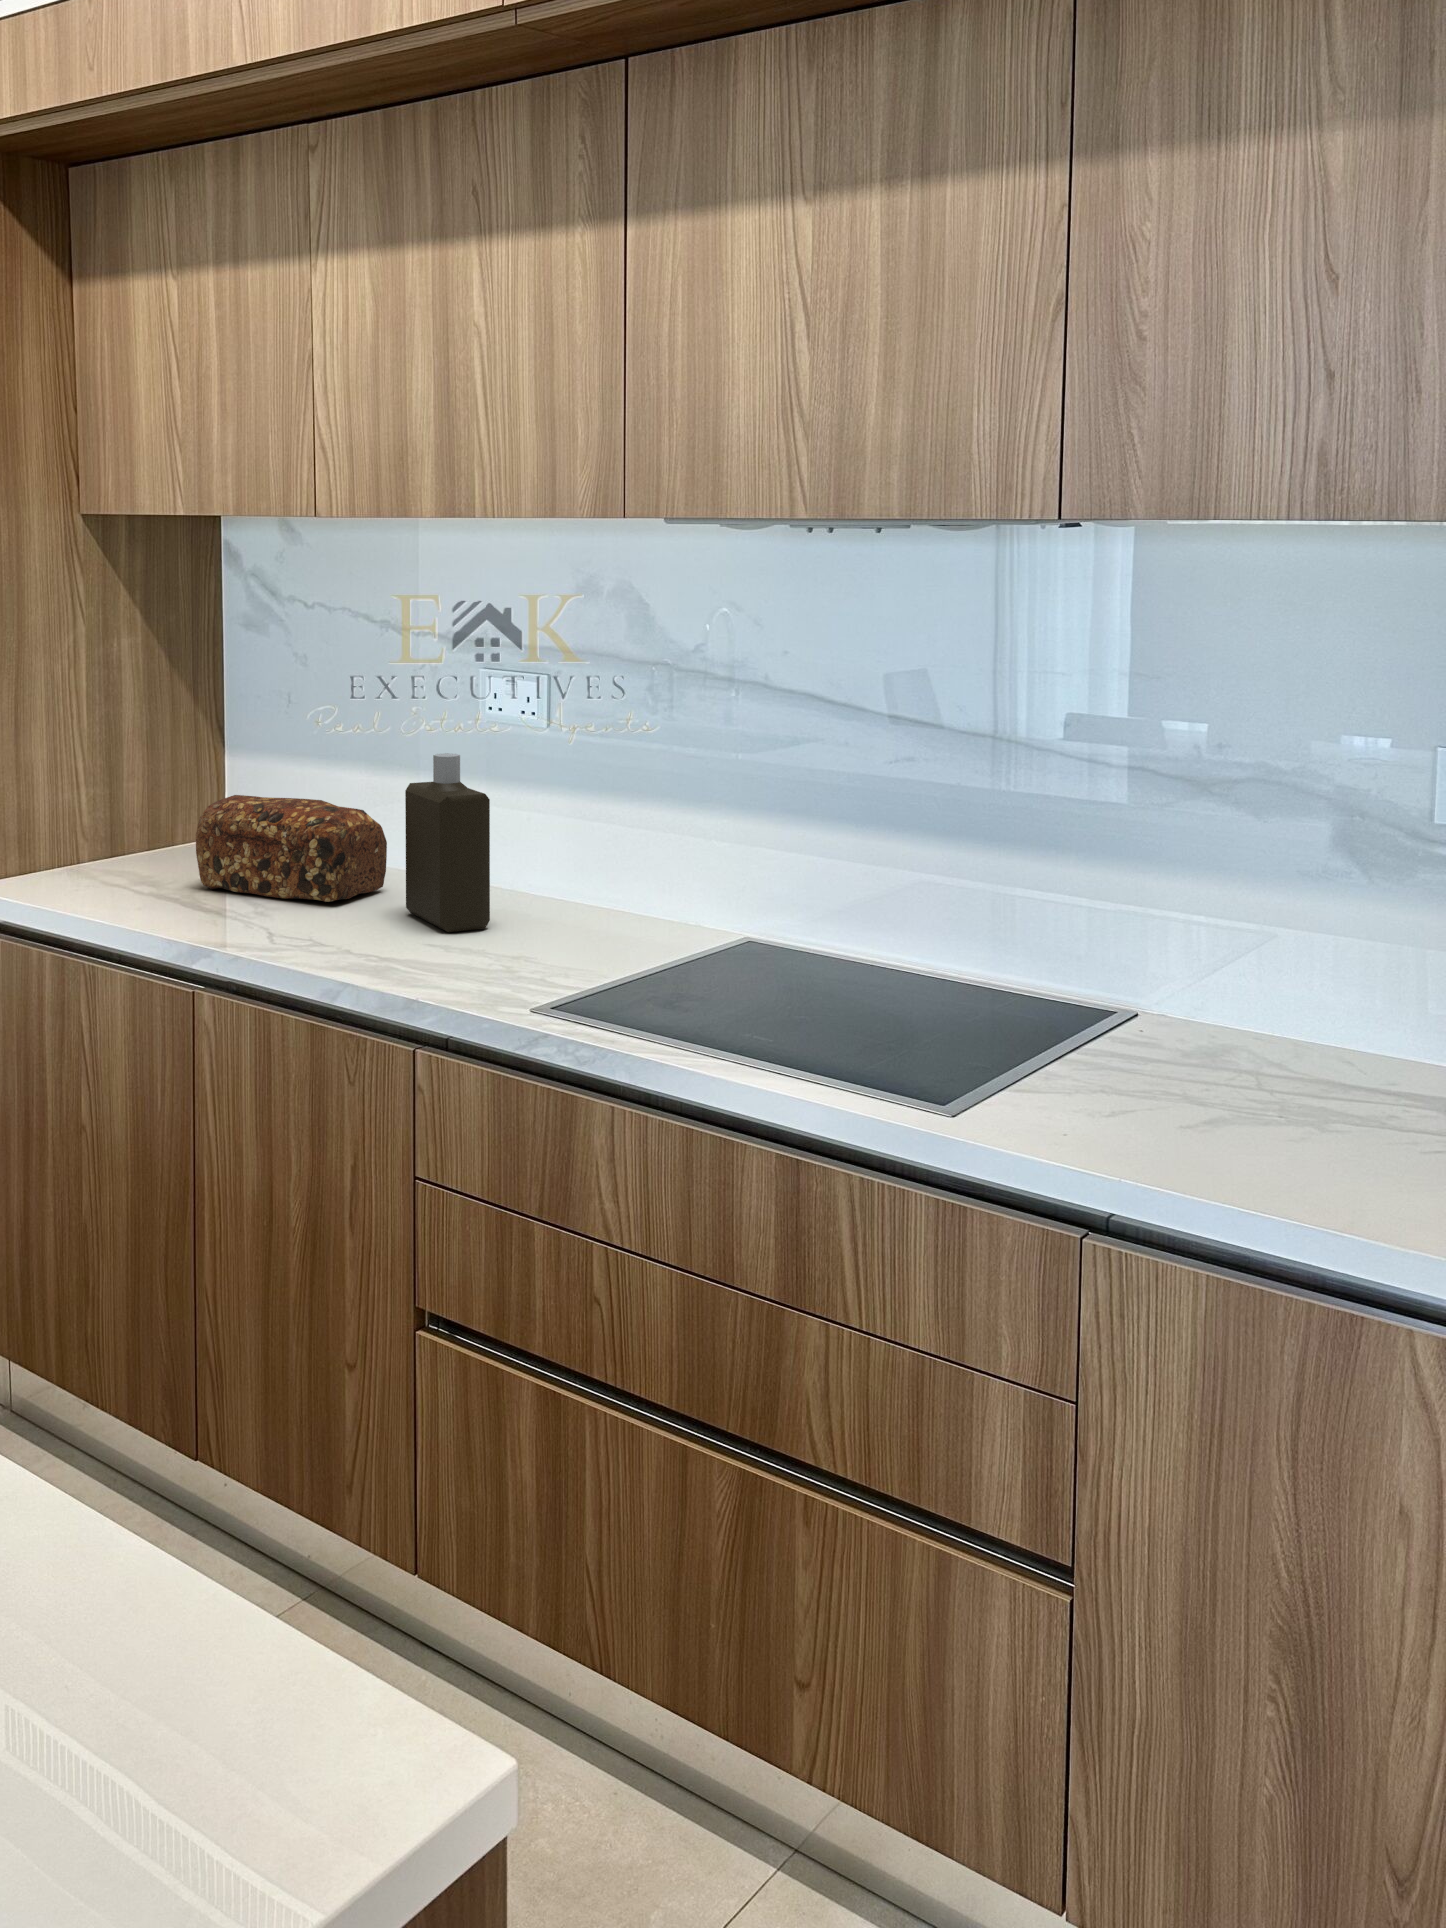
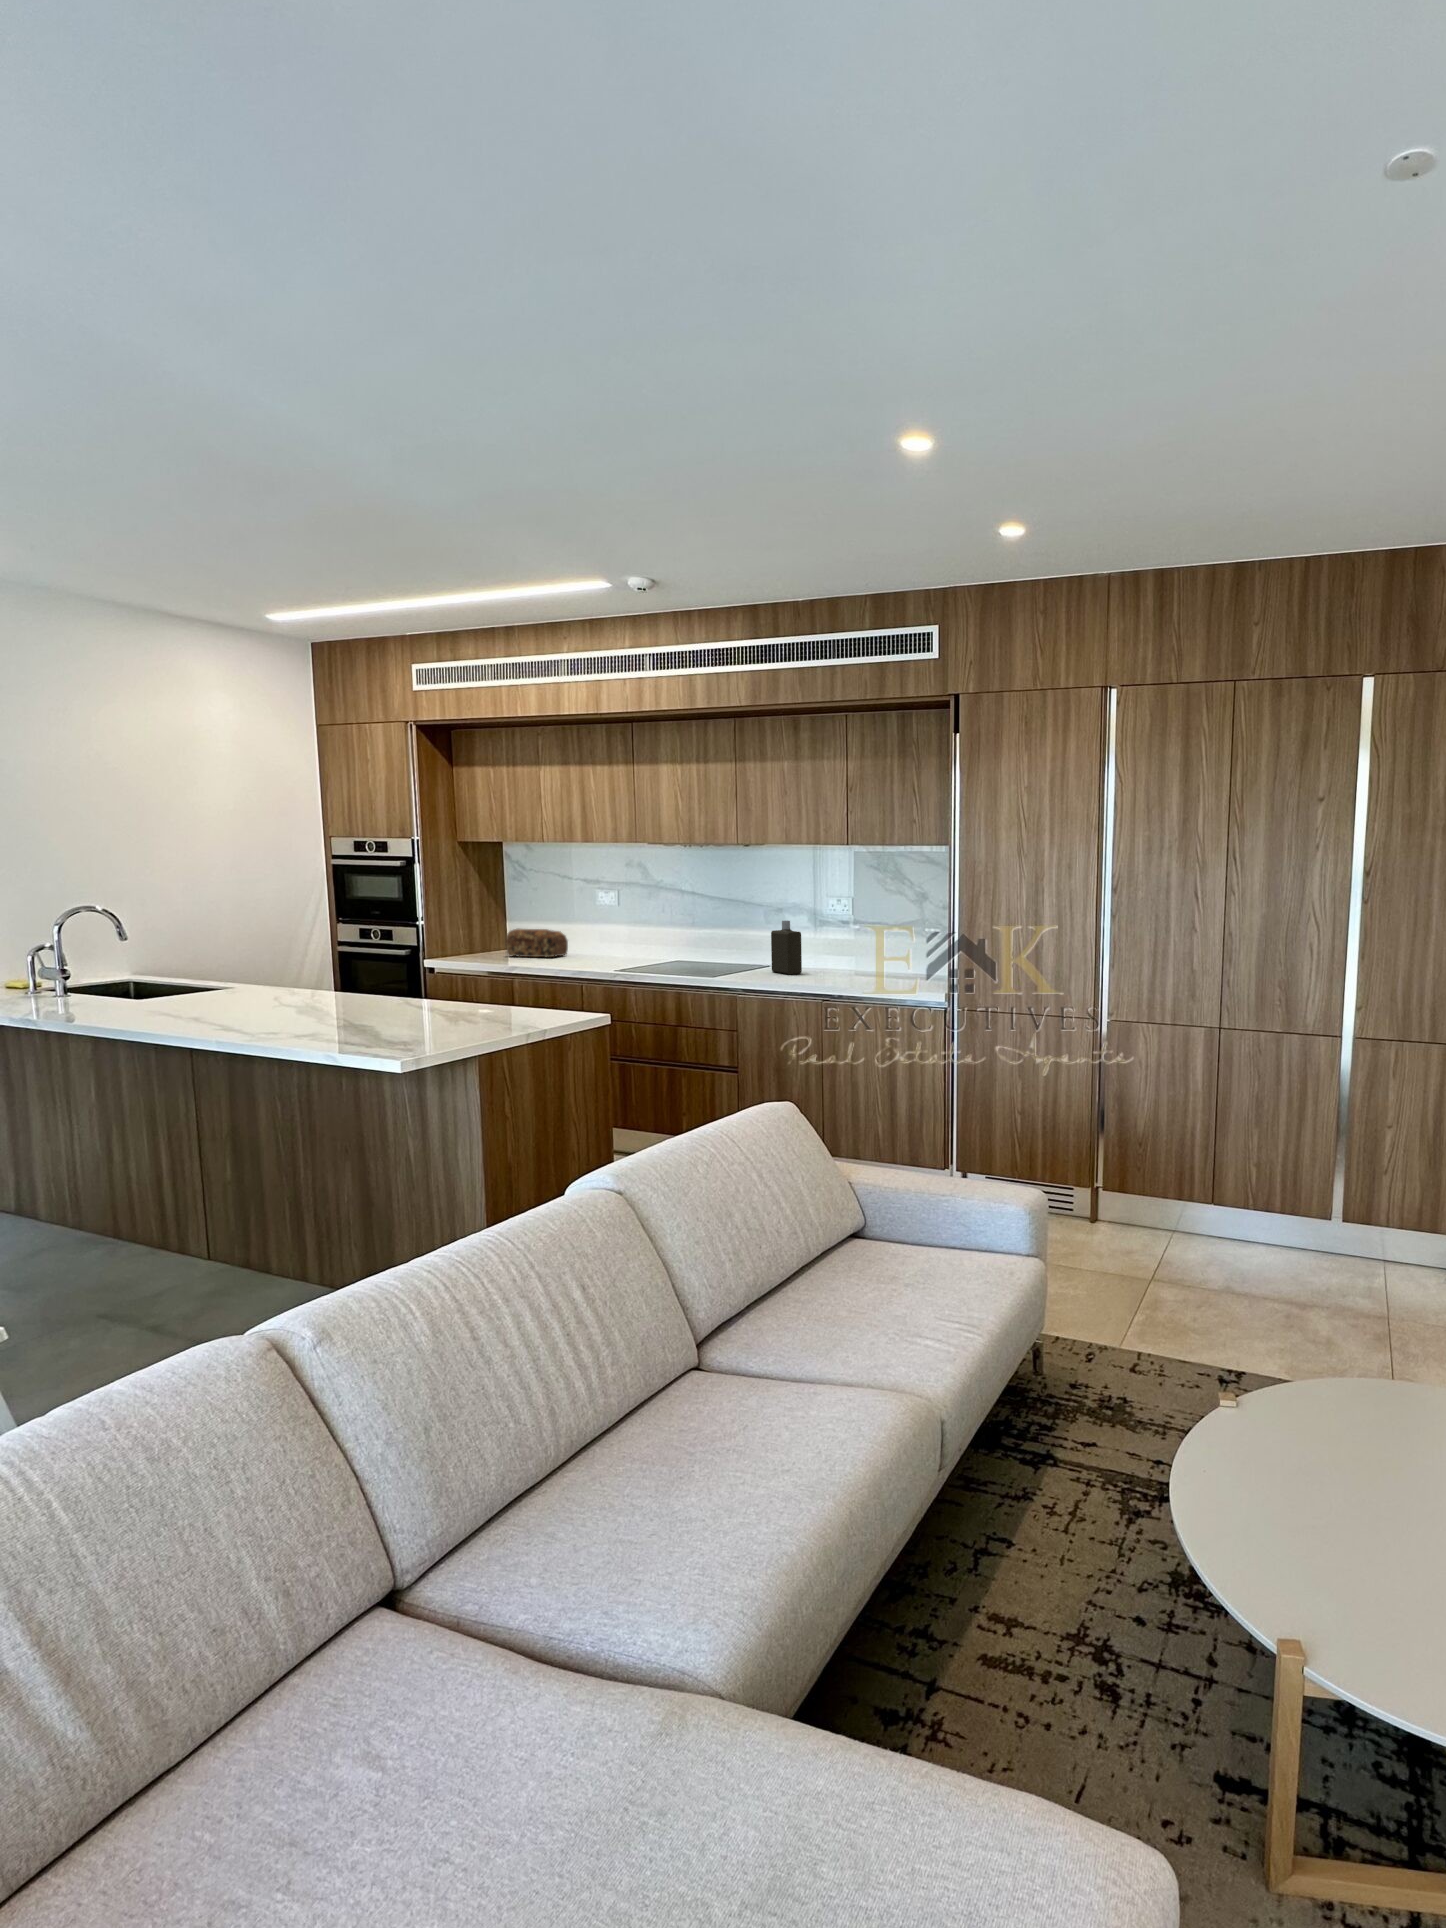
bottle: present [405,753,490,932] -> present [771,920,802,975]

